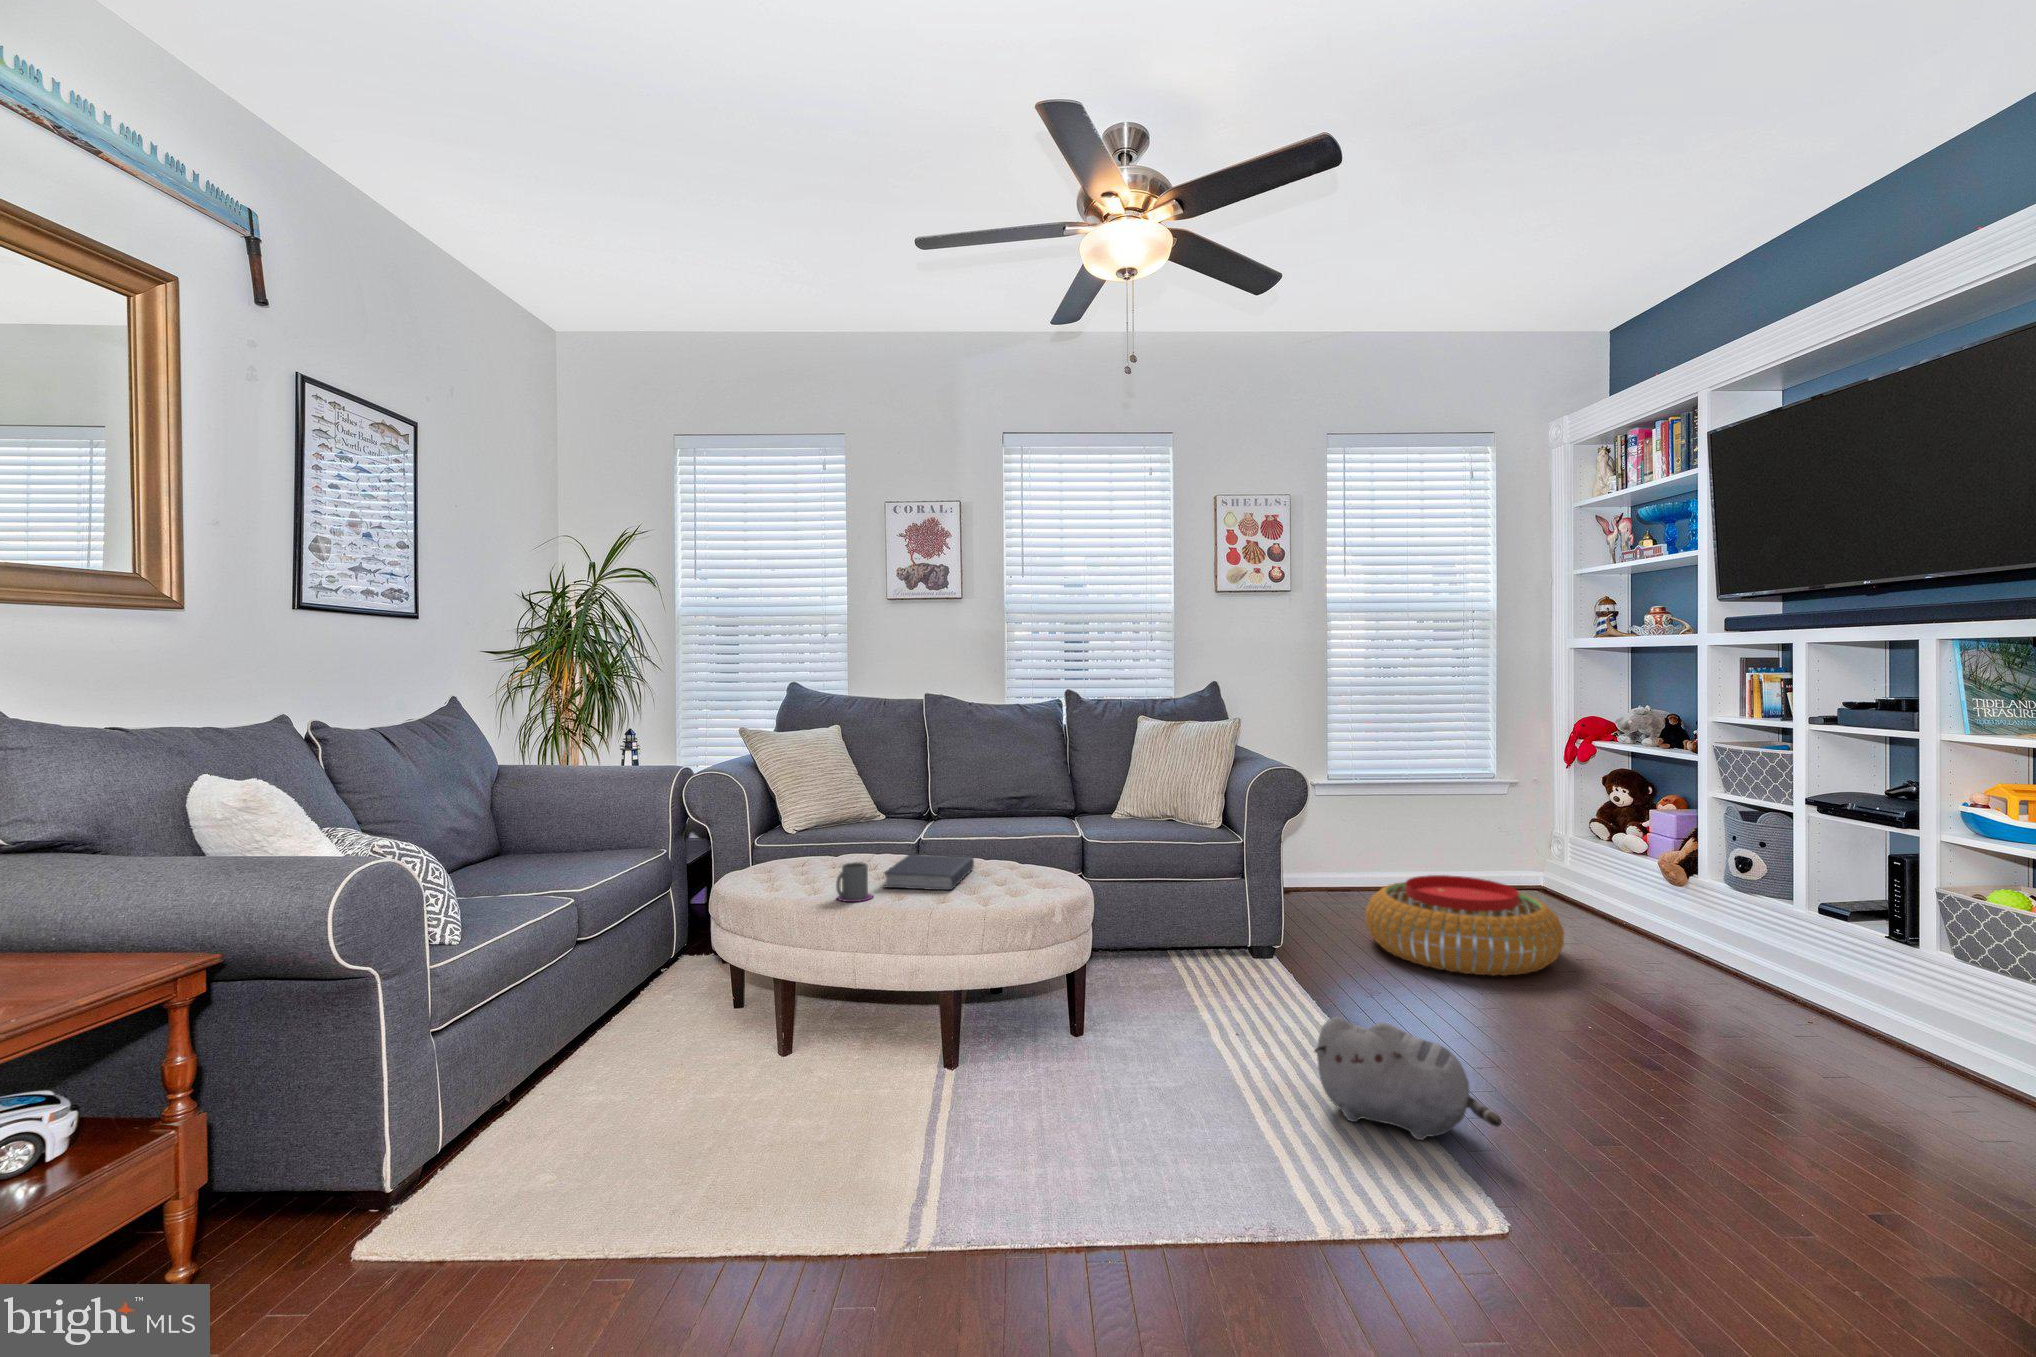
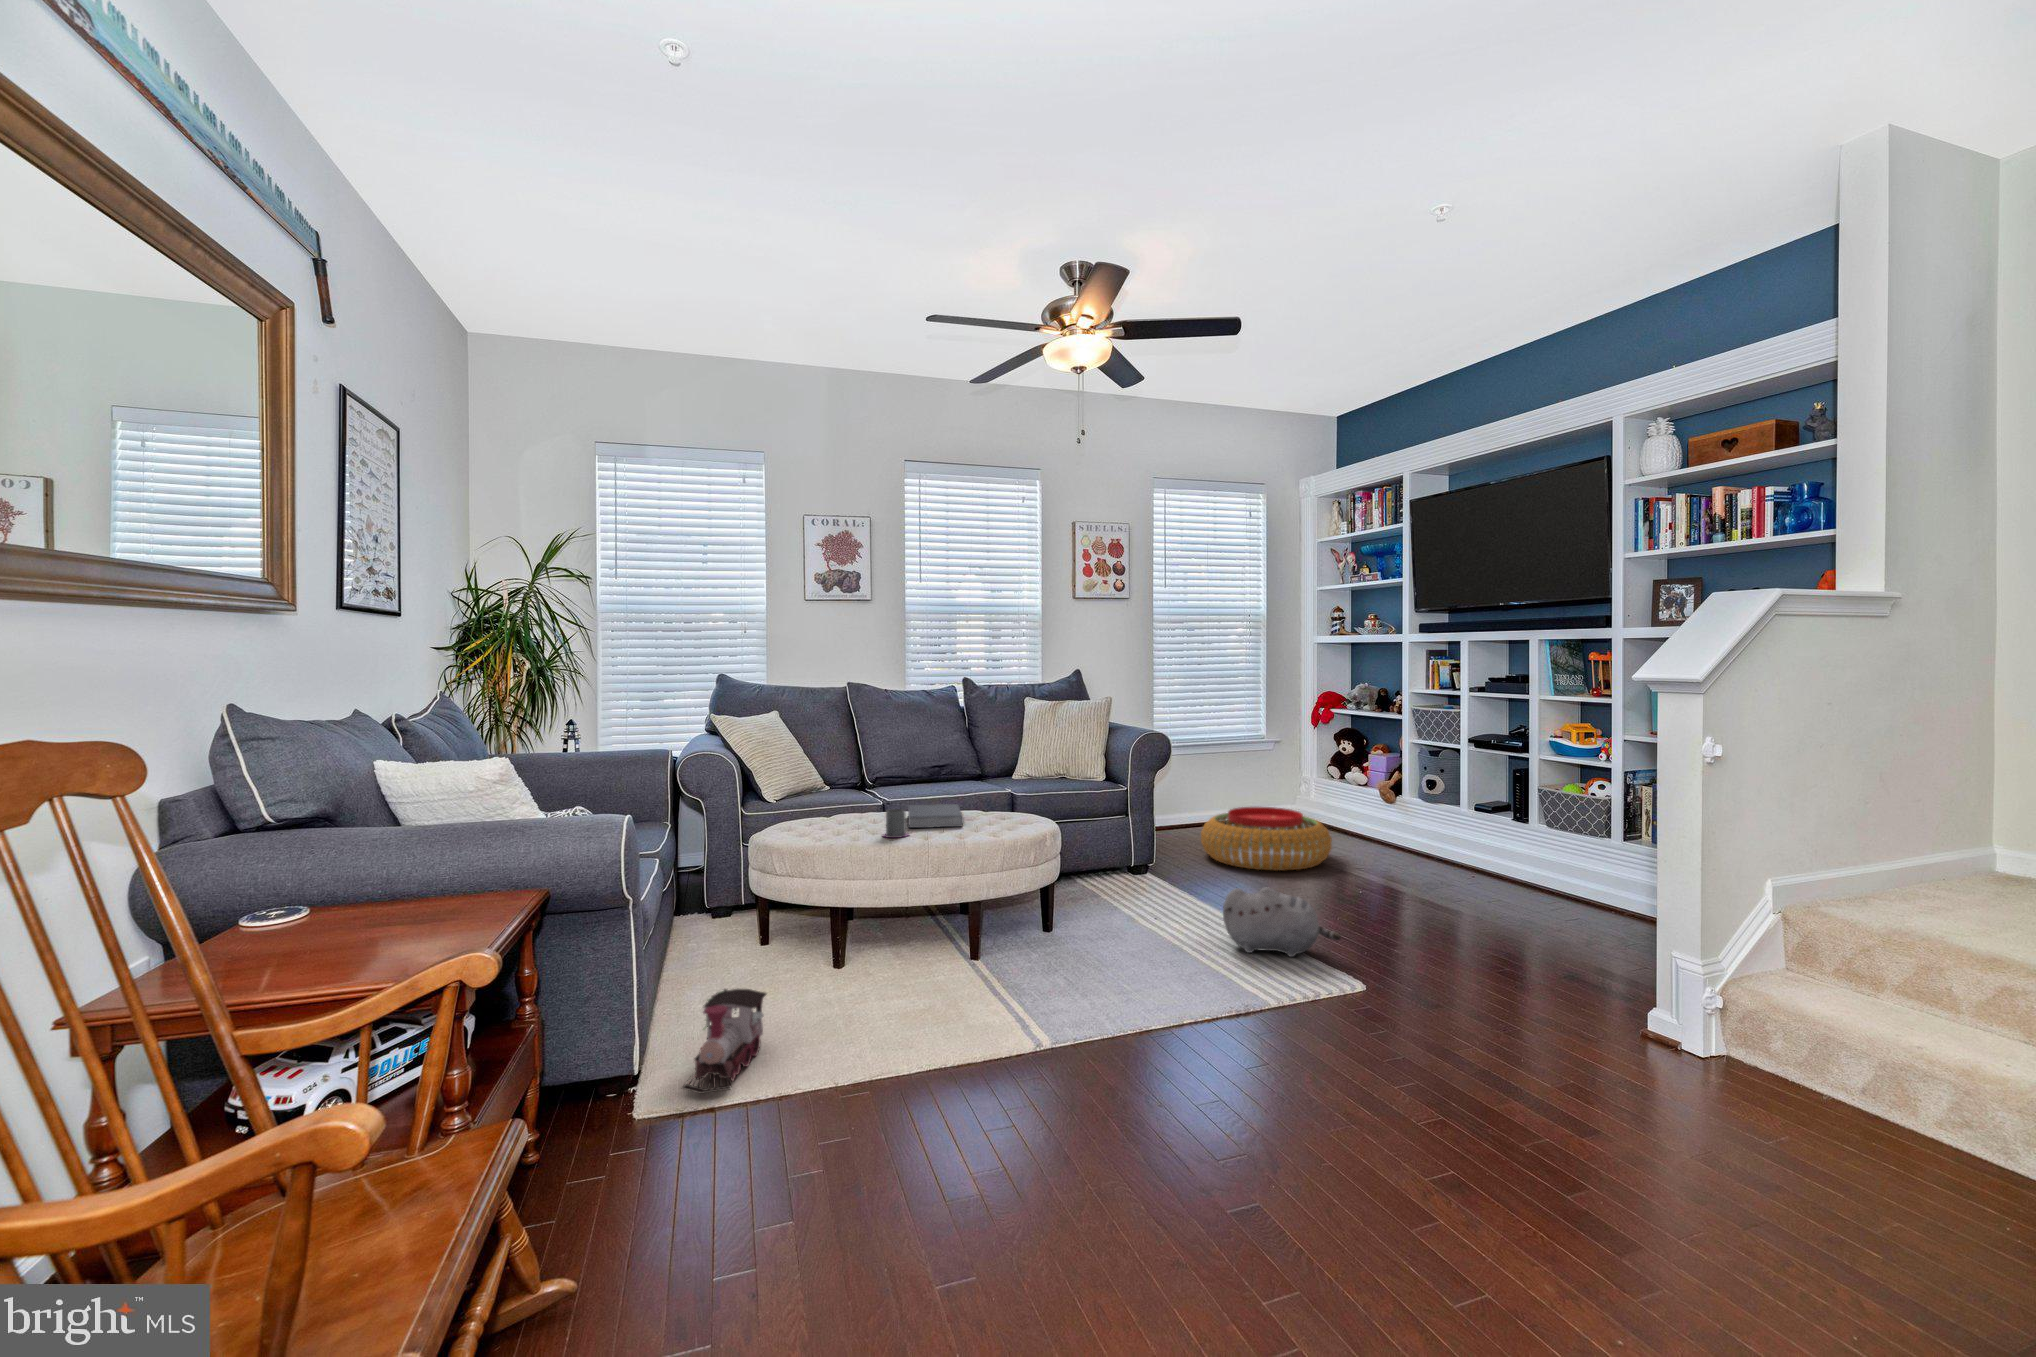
toy train: none [402,1100,577,1264] -> present [682,989,766,1094]

